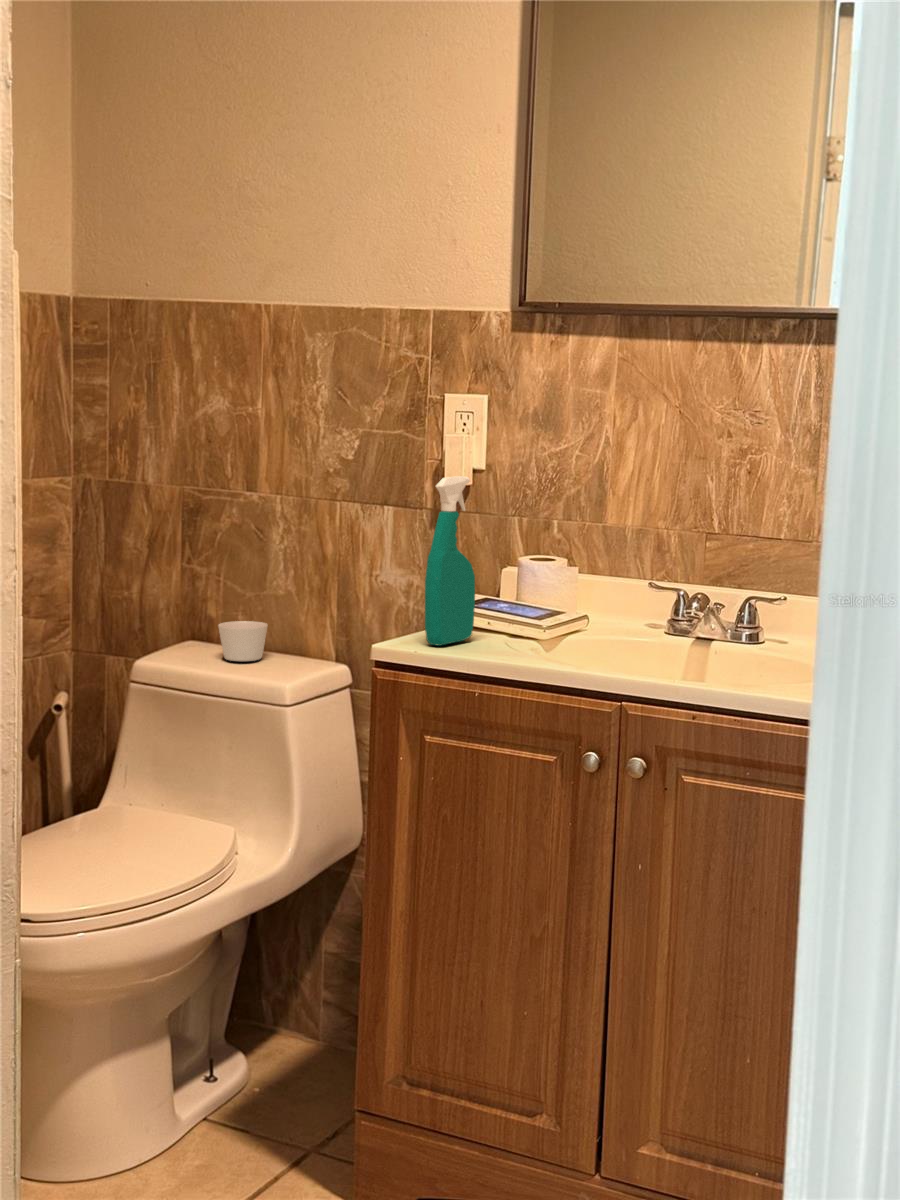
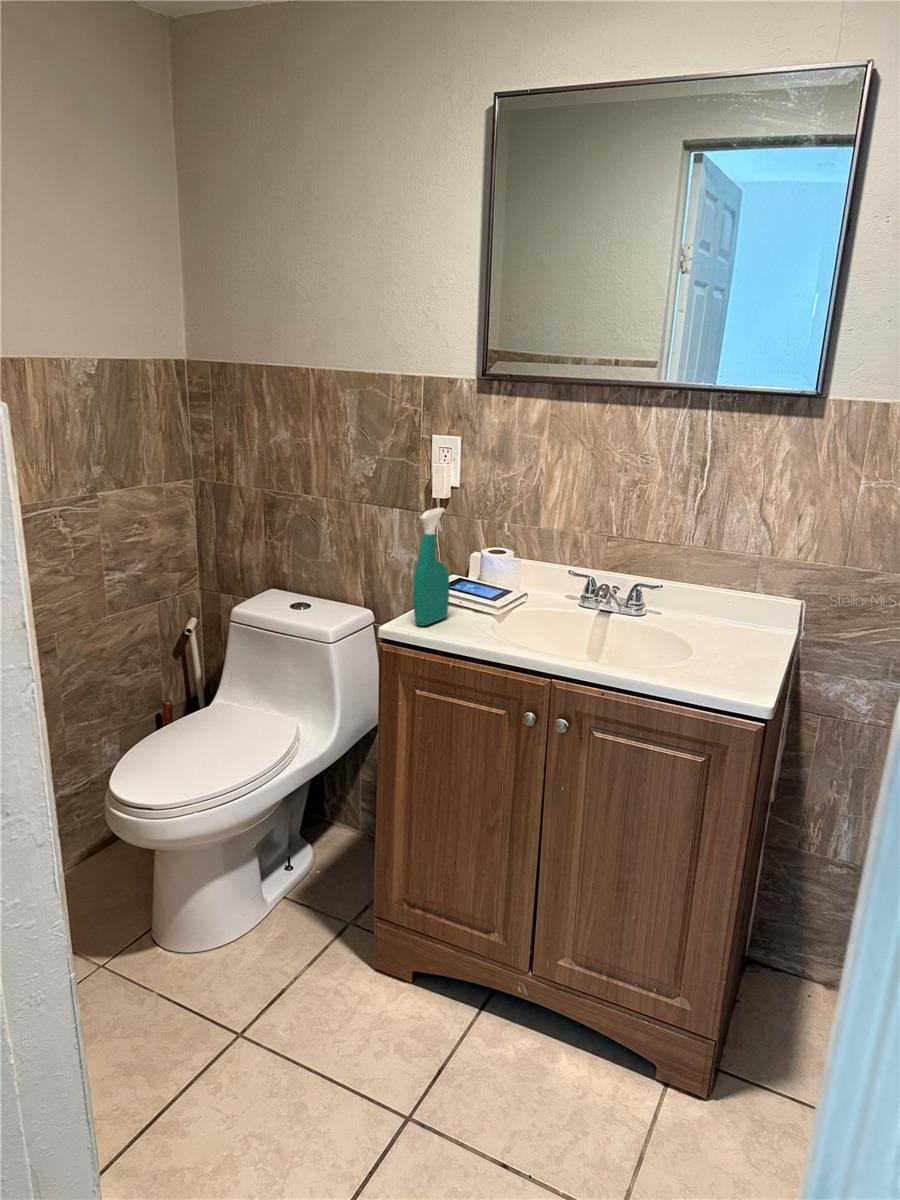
candle: present [218,621,268,661] -> none [287,581,319,610]

